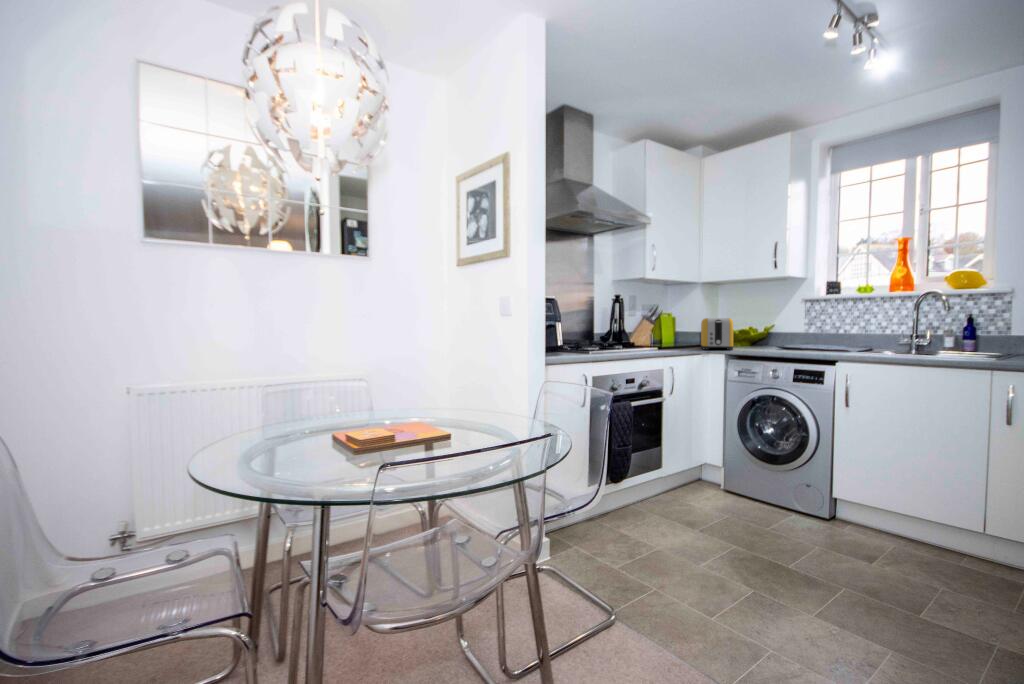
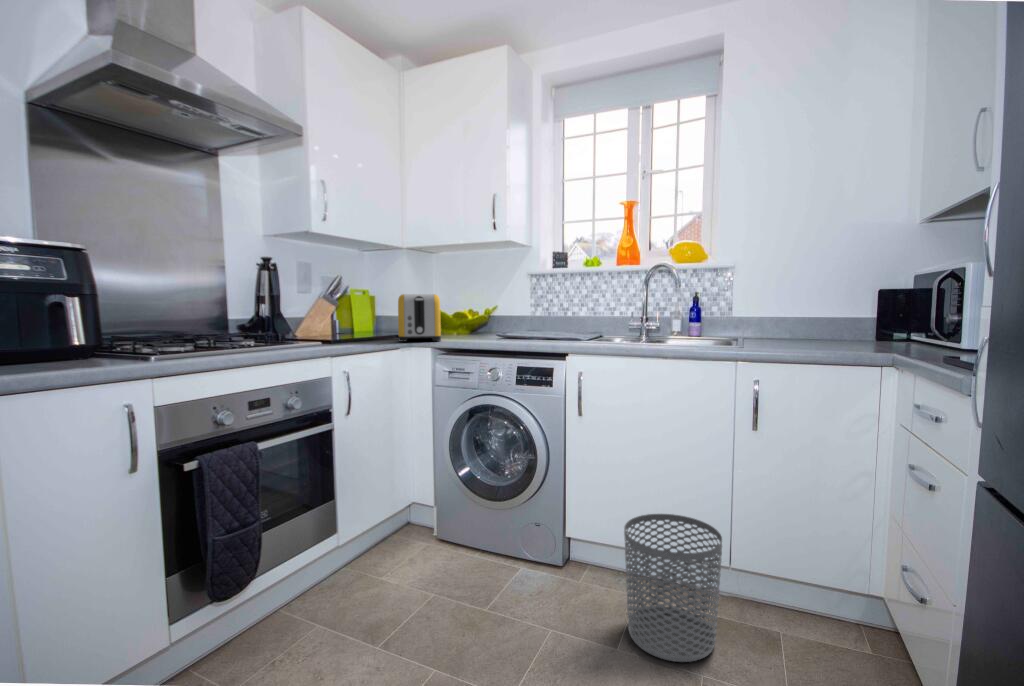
waste bin: none [881,480,970,583] -> present [624,514,722,662]

